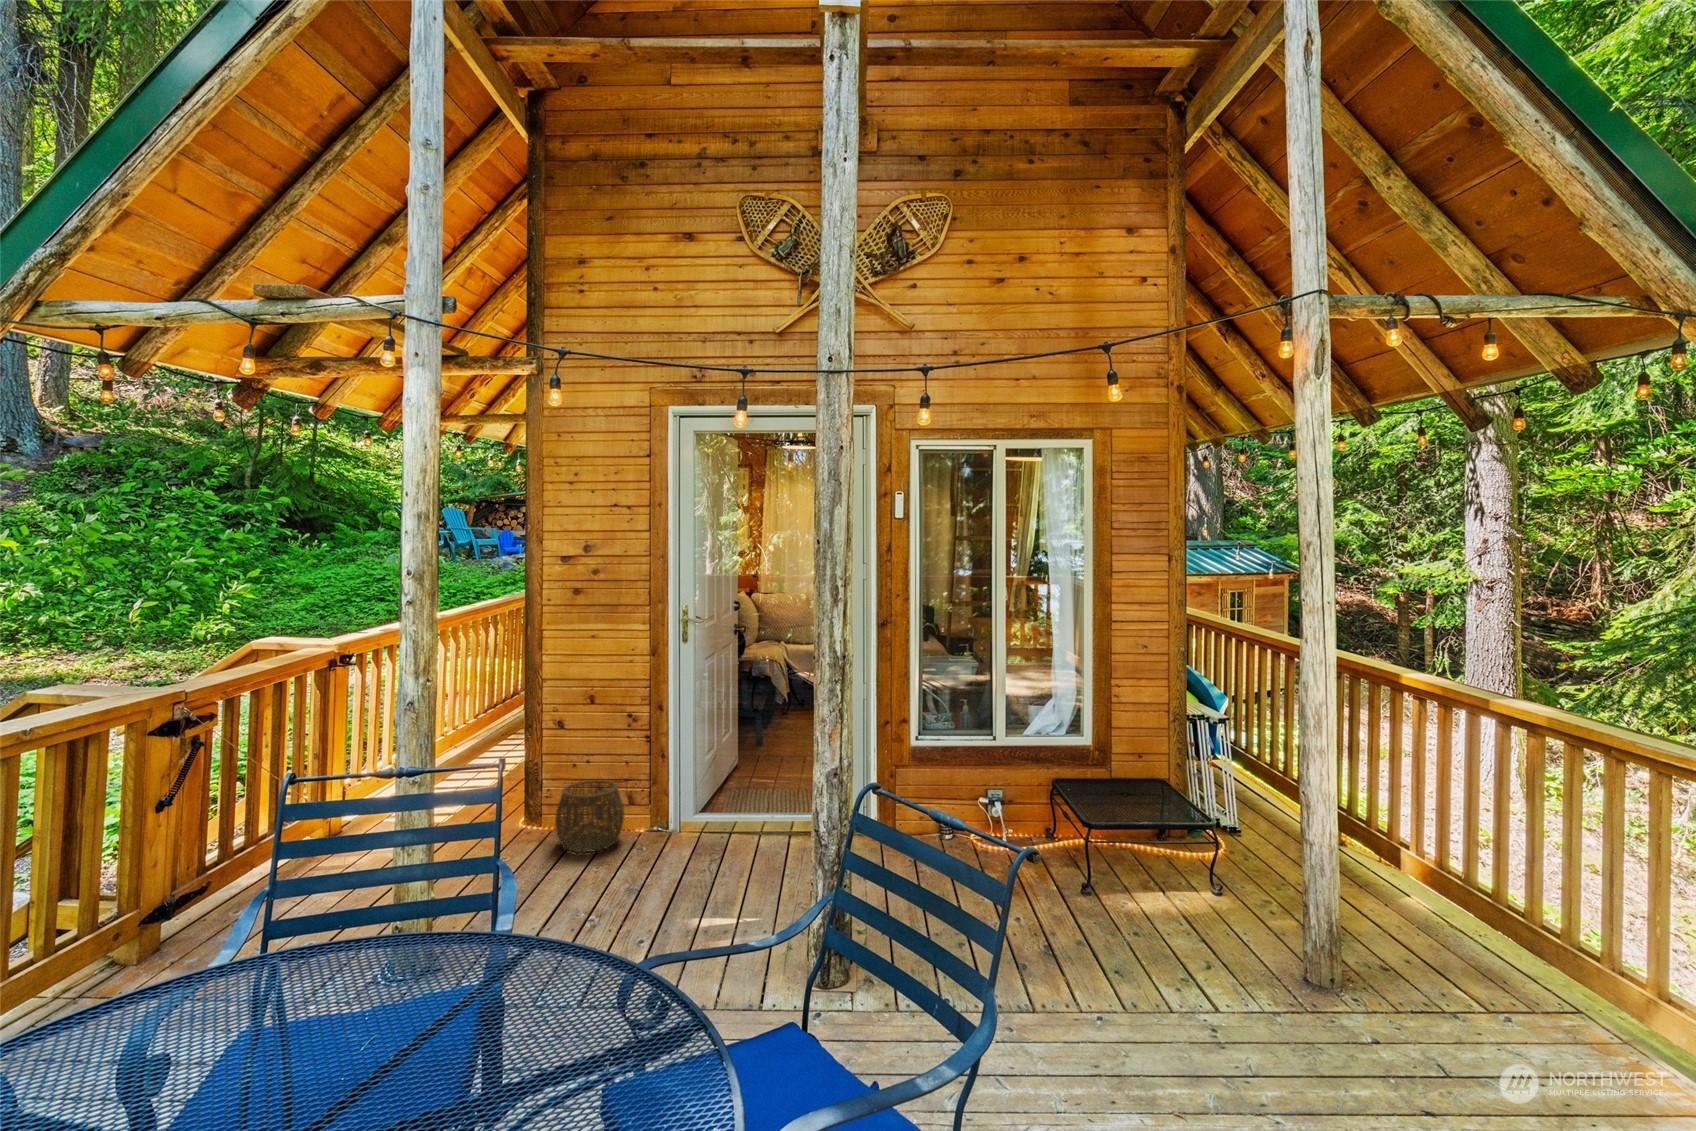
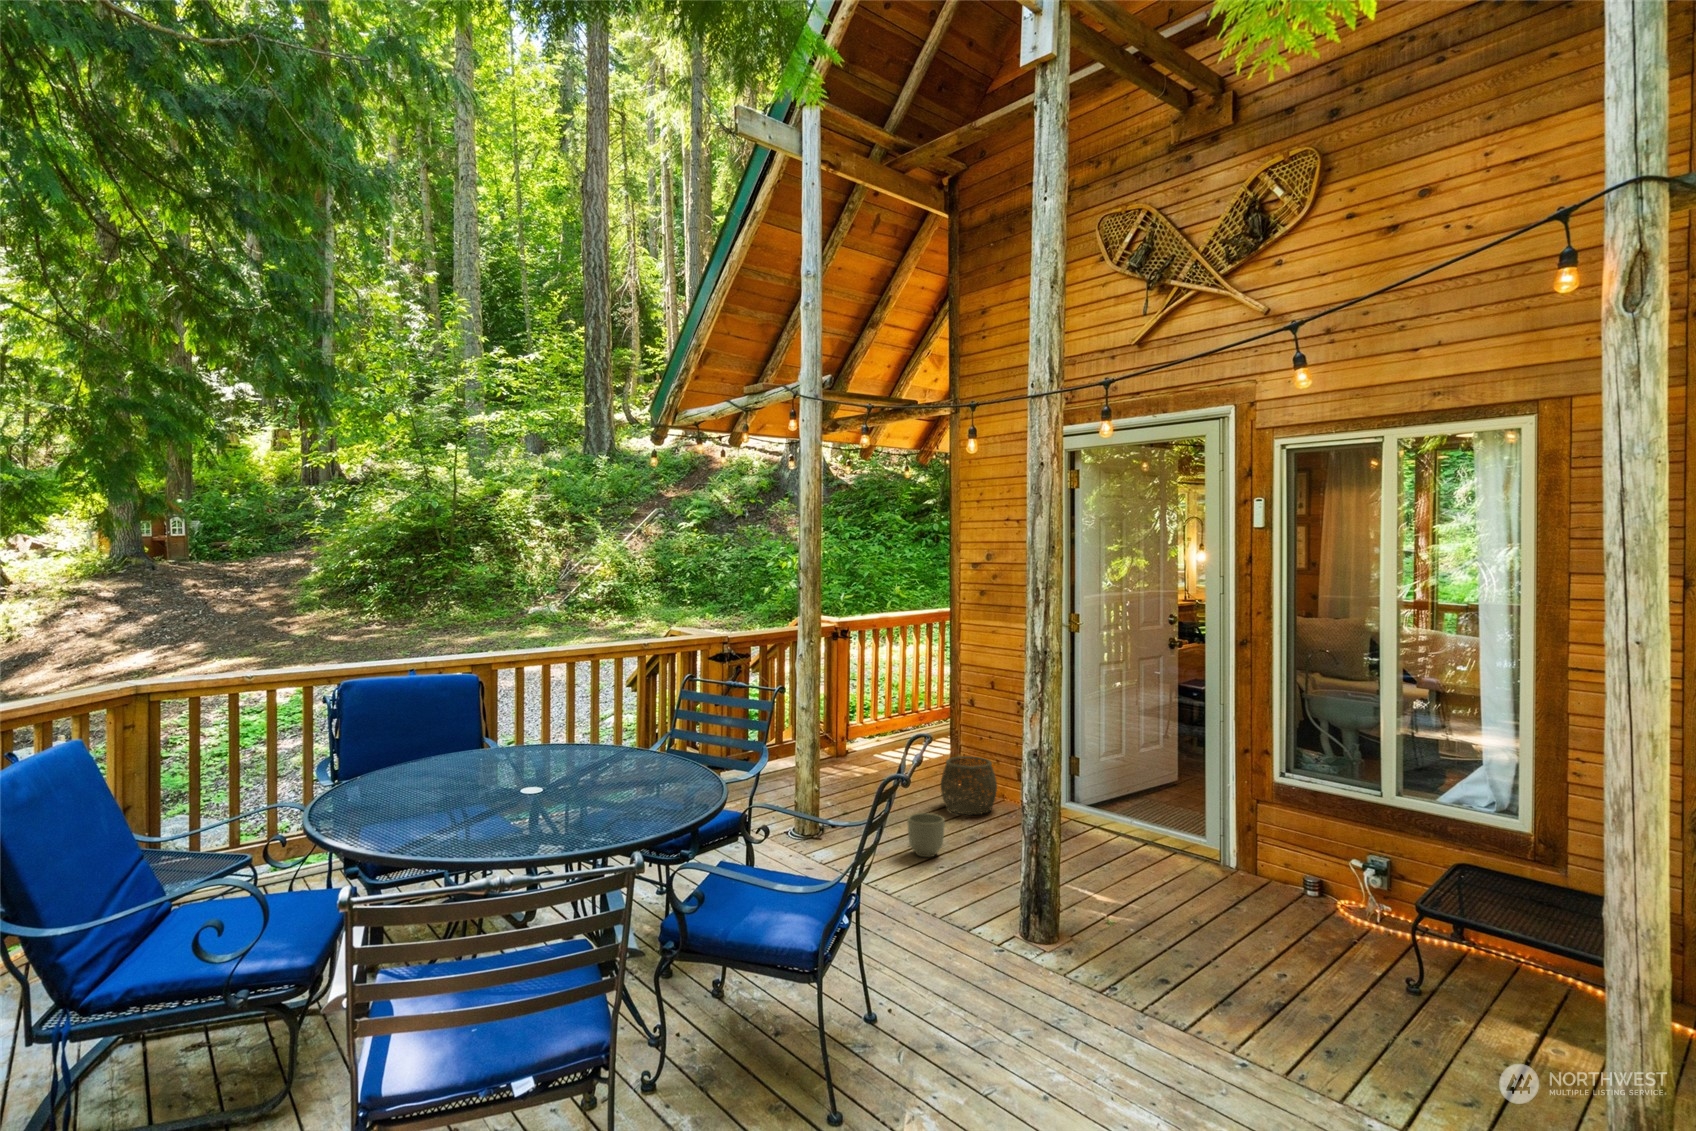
planter: none [588,861,636,919] -> present [907,813,945,857]

